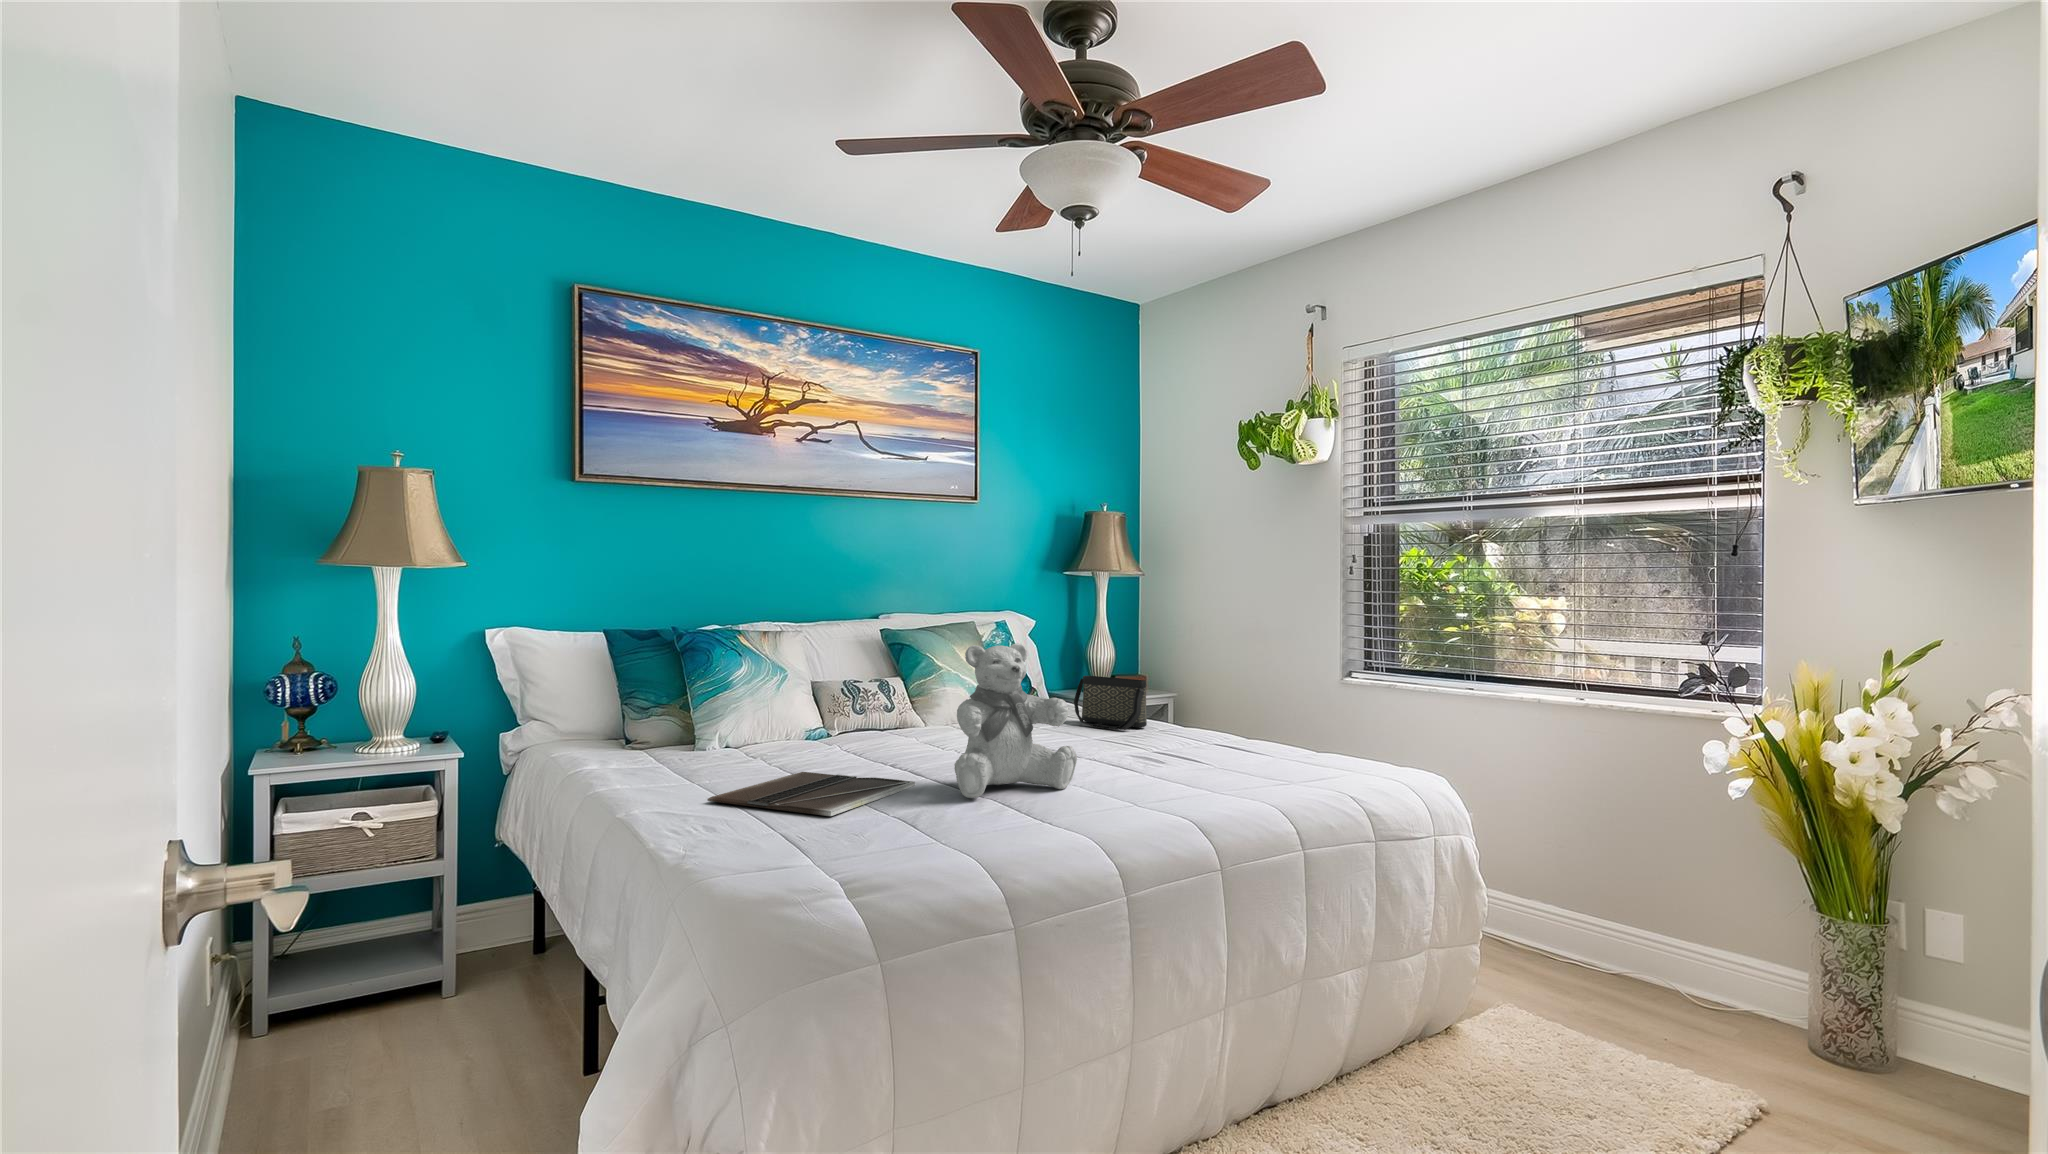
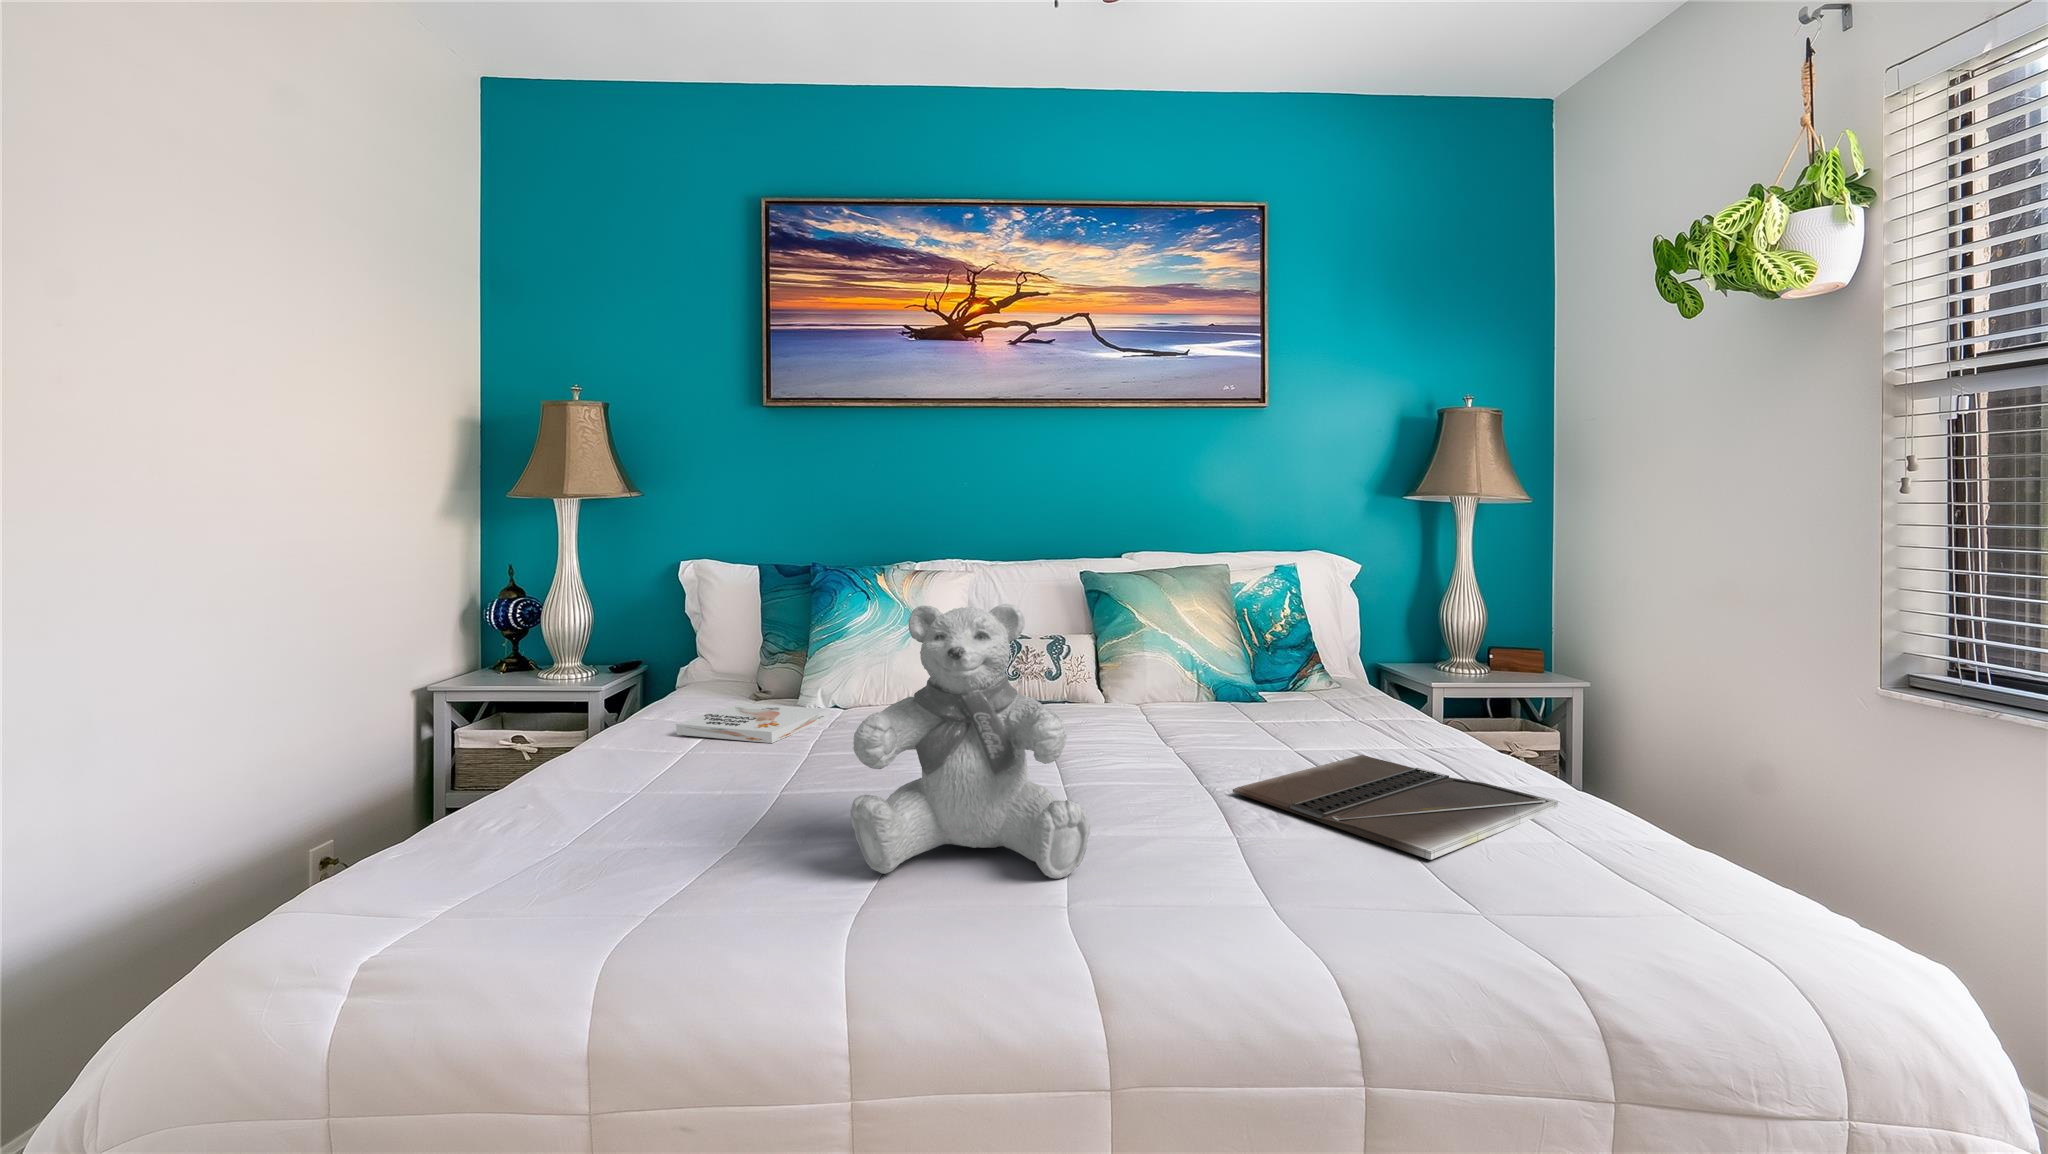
handbag: present [1074,676,1147,730] -> none [1305,646,1414,742]
book: none [639,744,742,770] -> present [676,703,830,743]
laptop: present [707,772,915,816] -> present [1233,755,1558,860]

